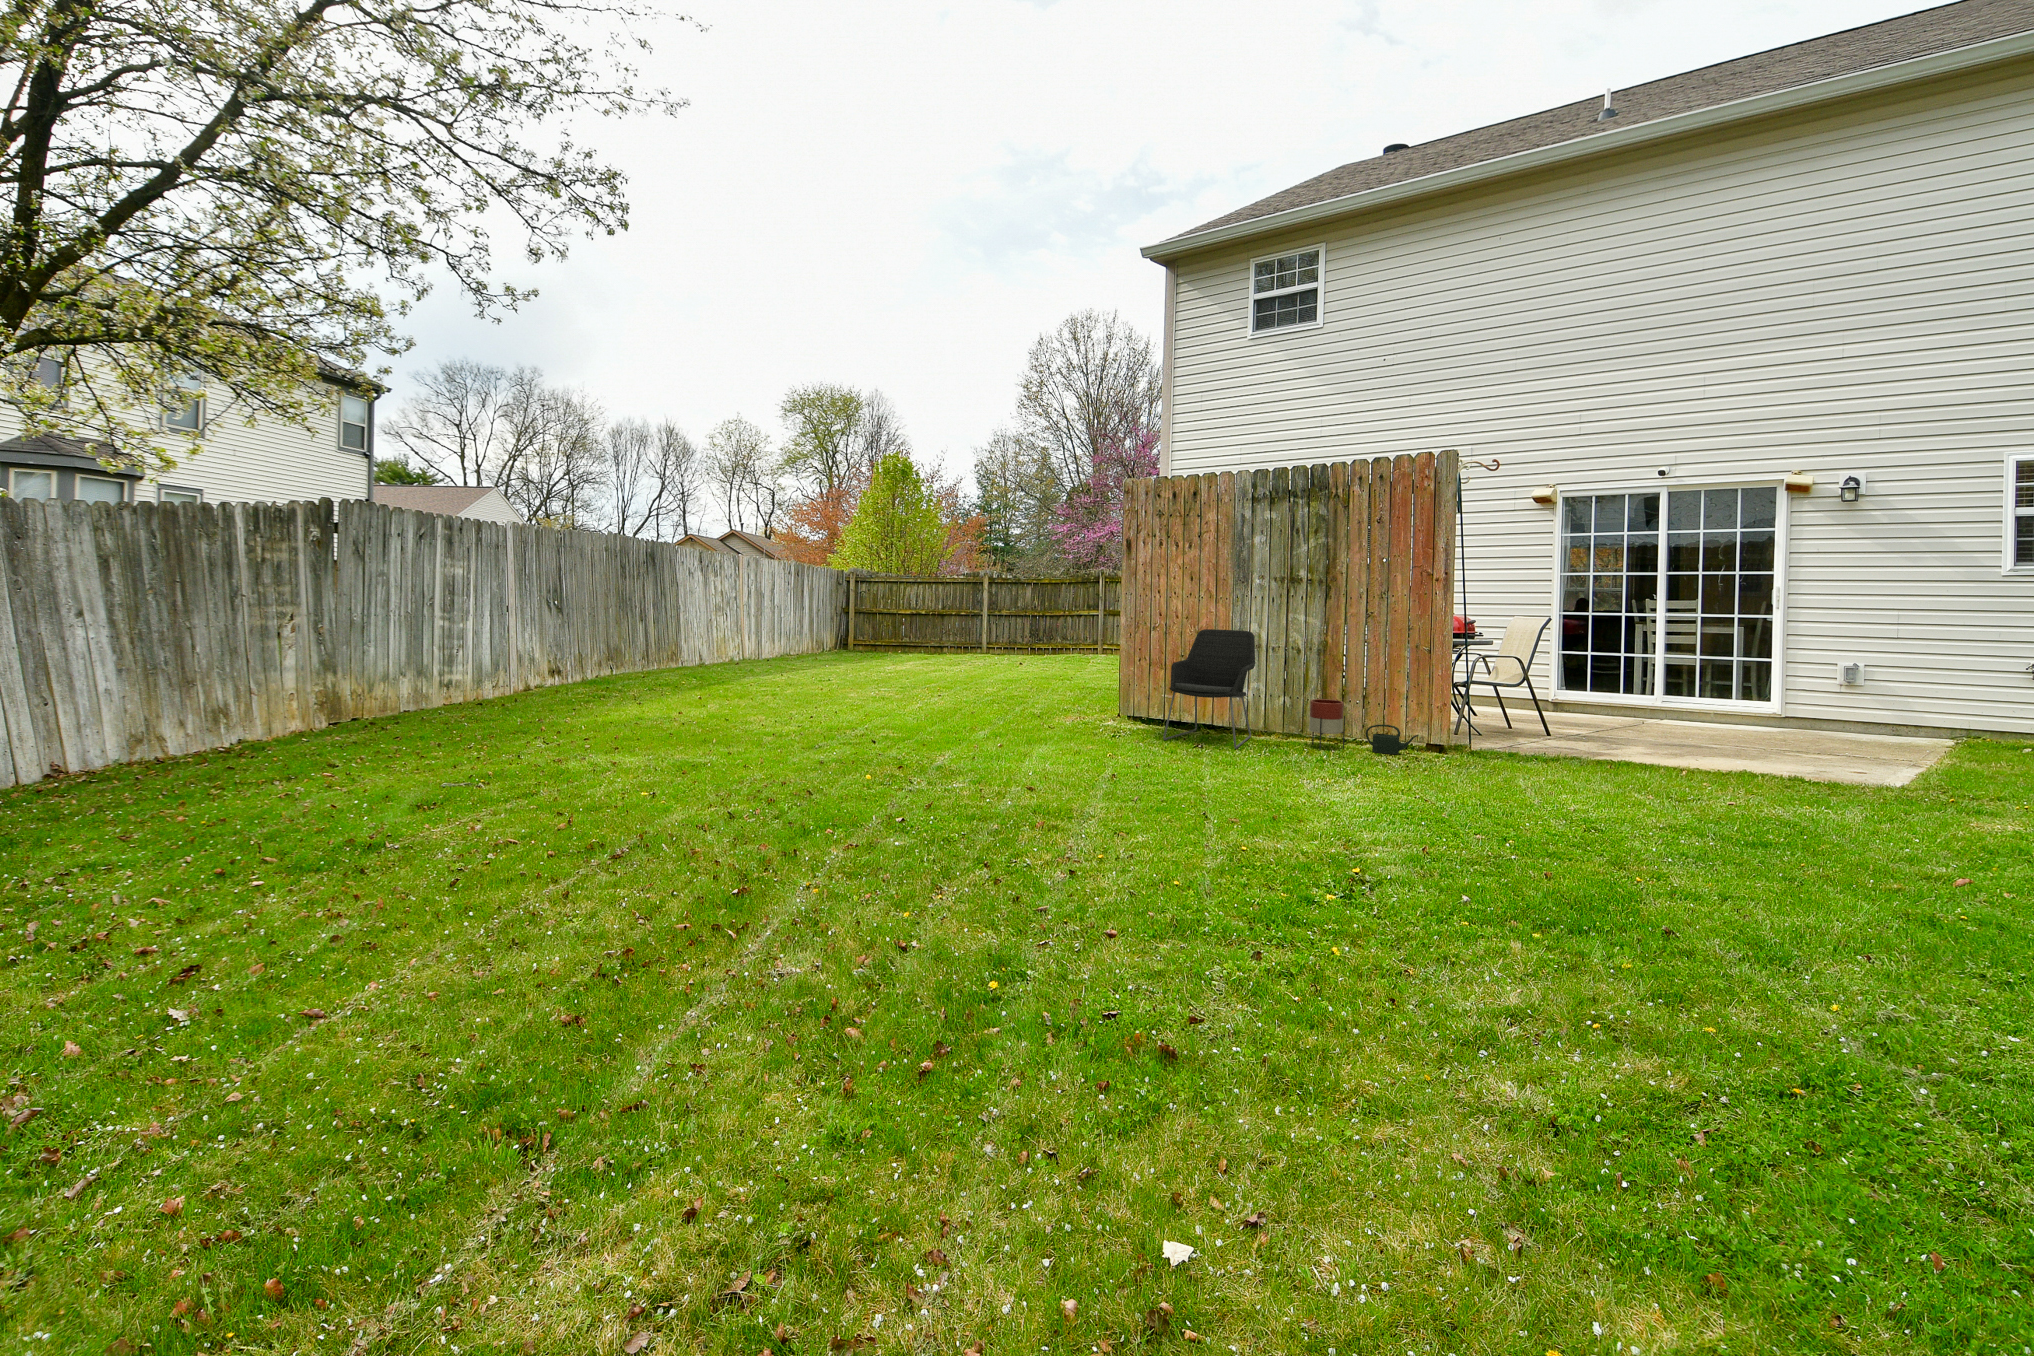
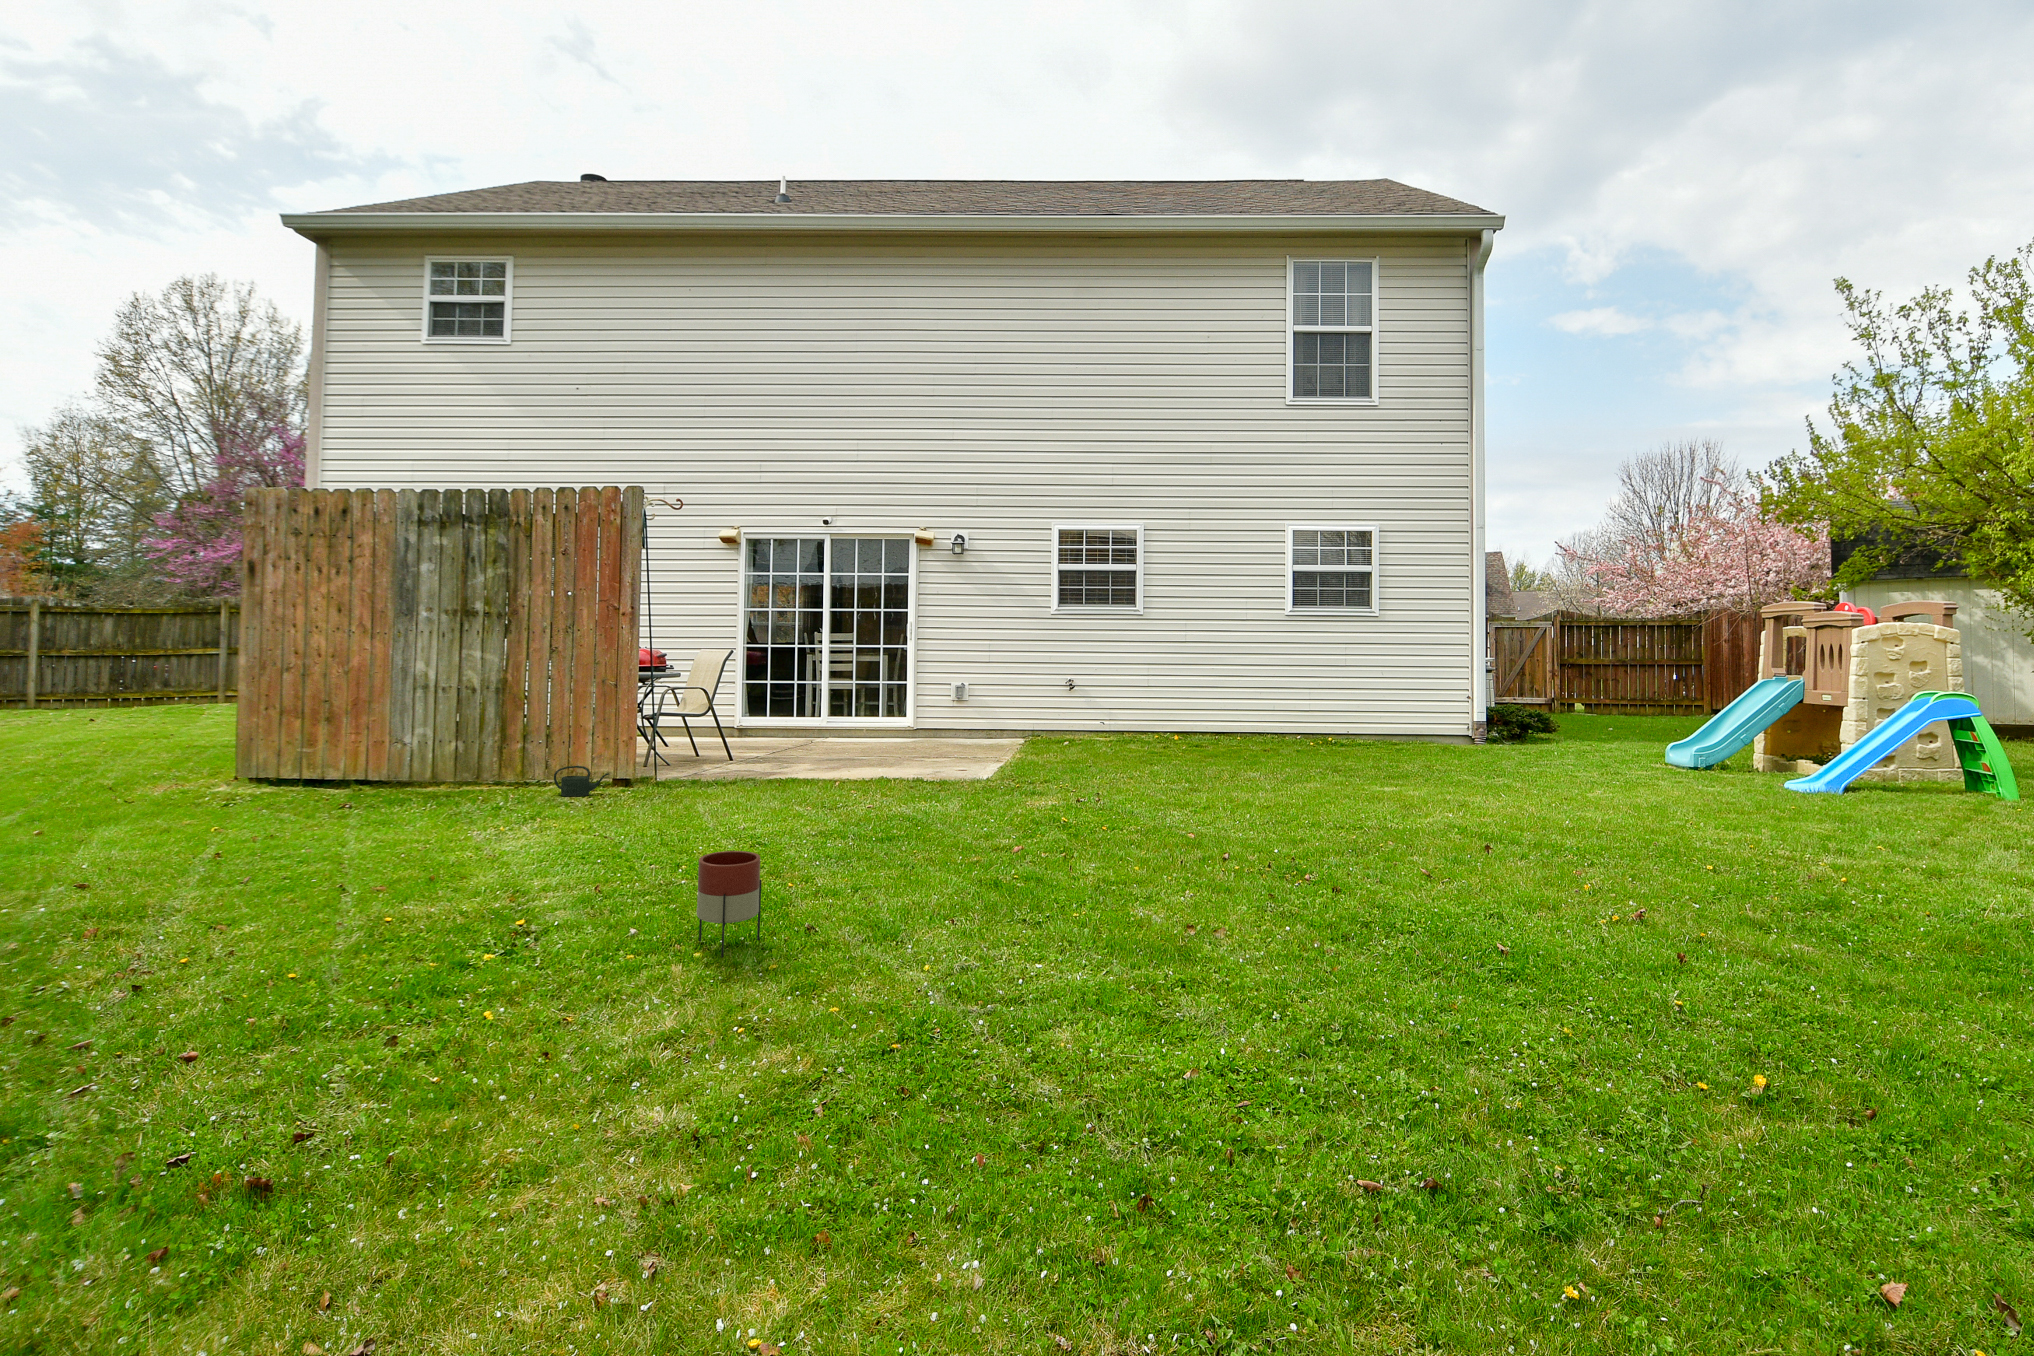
chair: present [1163,629,1255,749] -> none [284,669,419,814]
planter: present [1309,699,1345,750] -> present [697,851,762,957]

